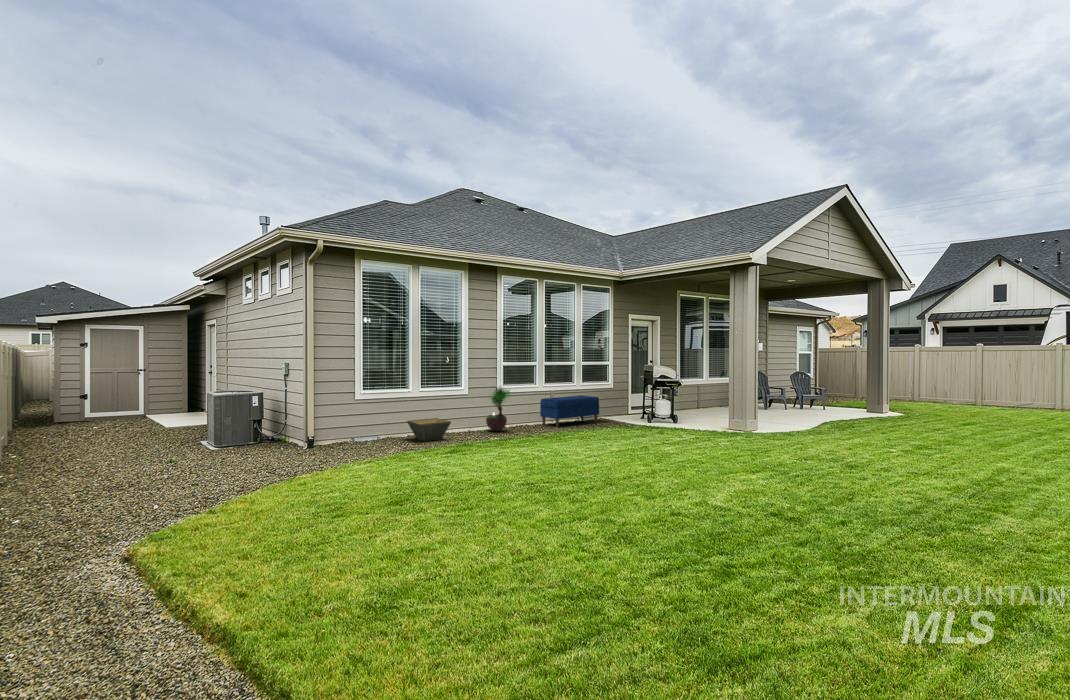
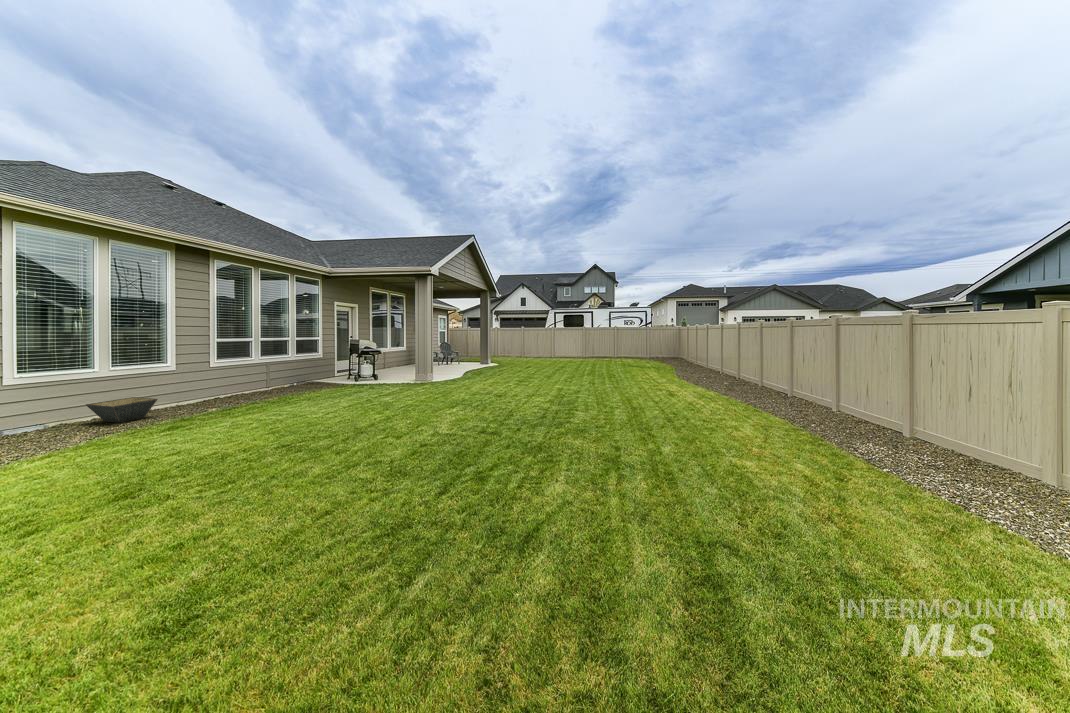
potted tree: present [486,387,510,431] -> none [201,359,233,401]
bench: present [540,395,599,427] -> none [260,364,317,392]

